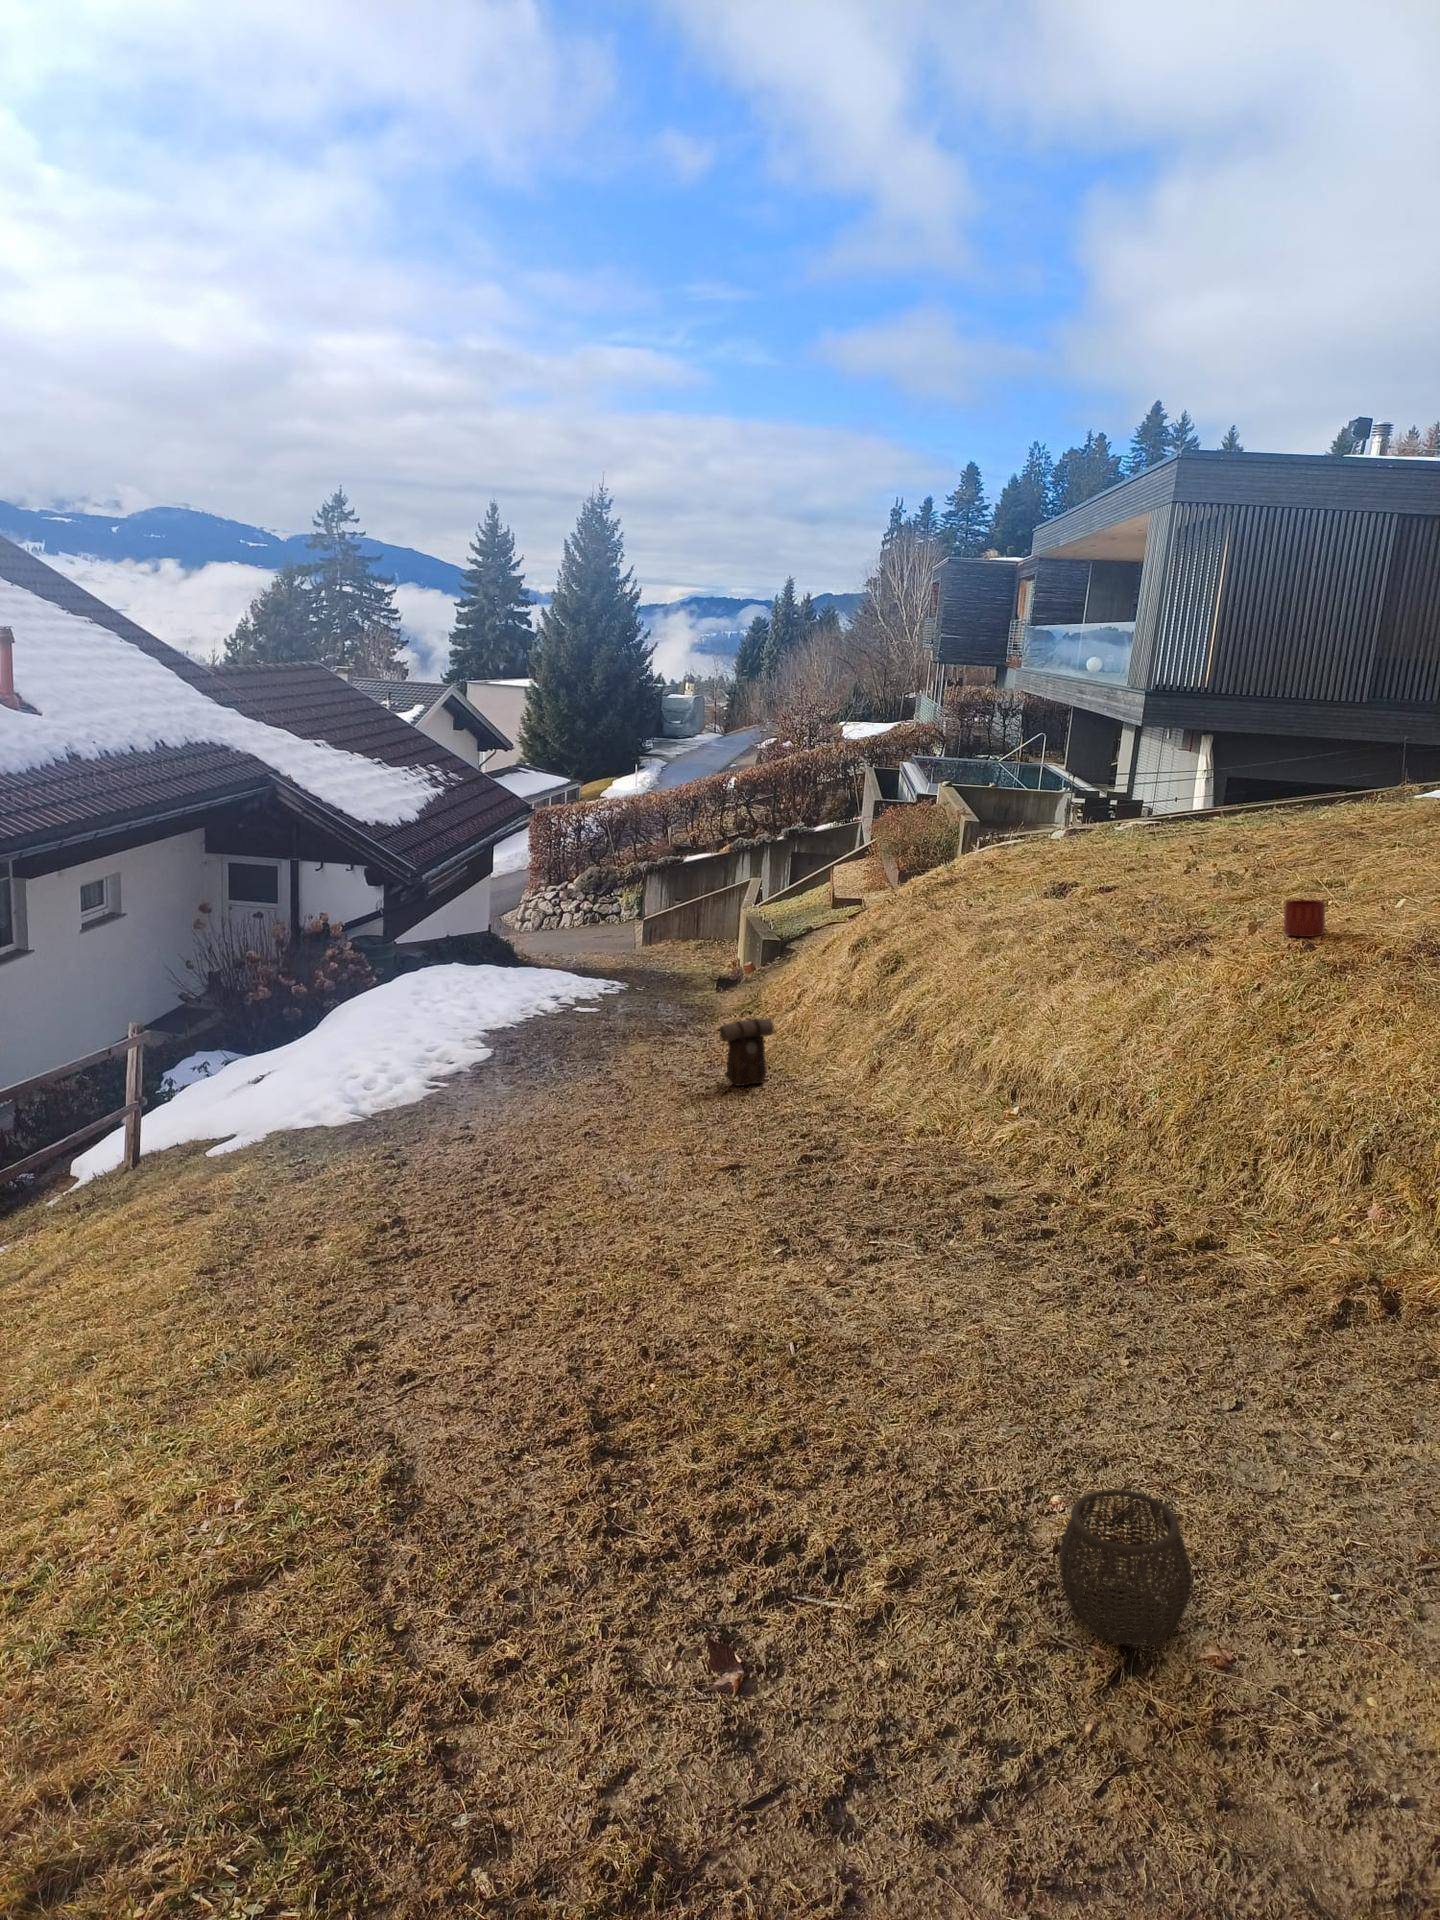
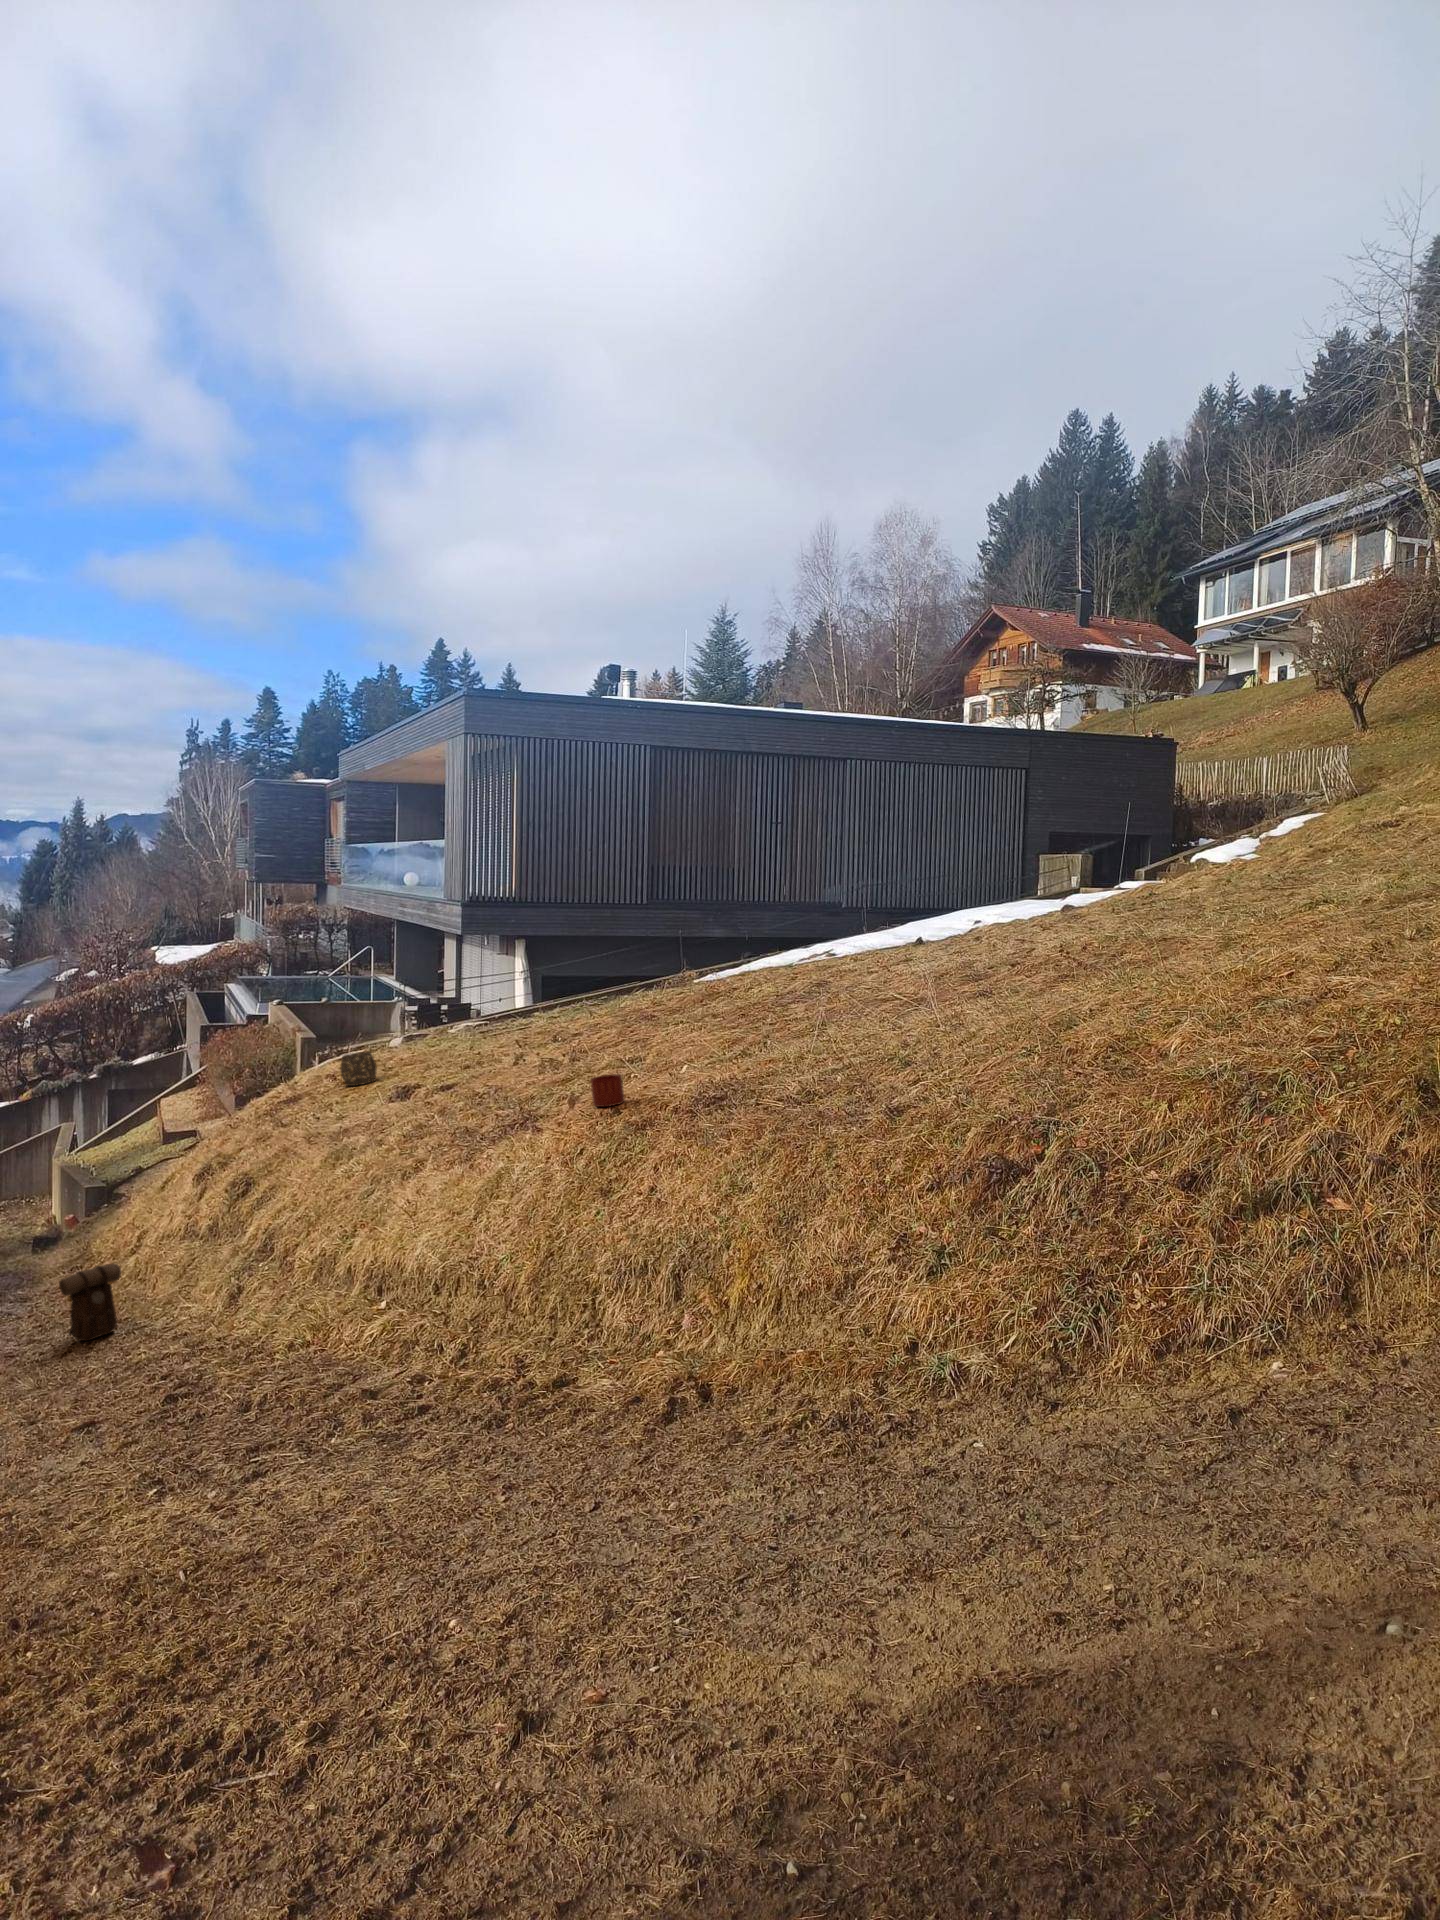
woven basket: present [1059,1489,1192,1648] -> present [340,1052,377,1086]

